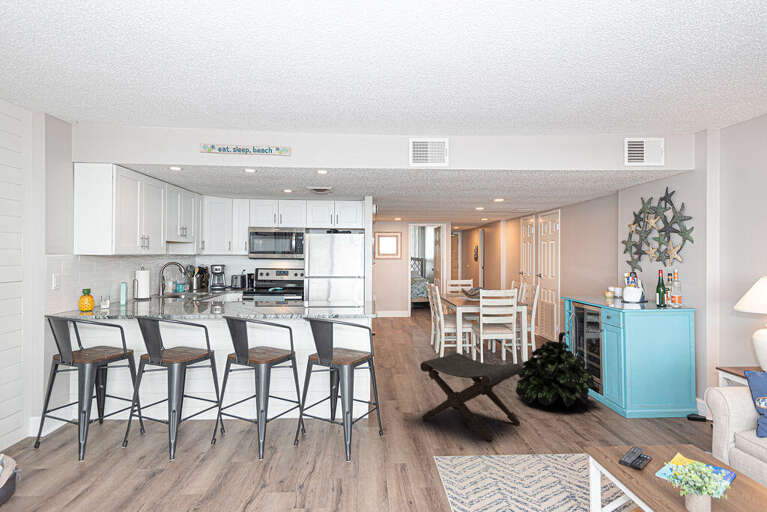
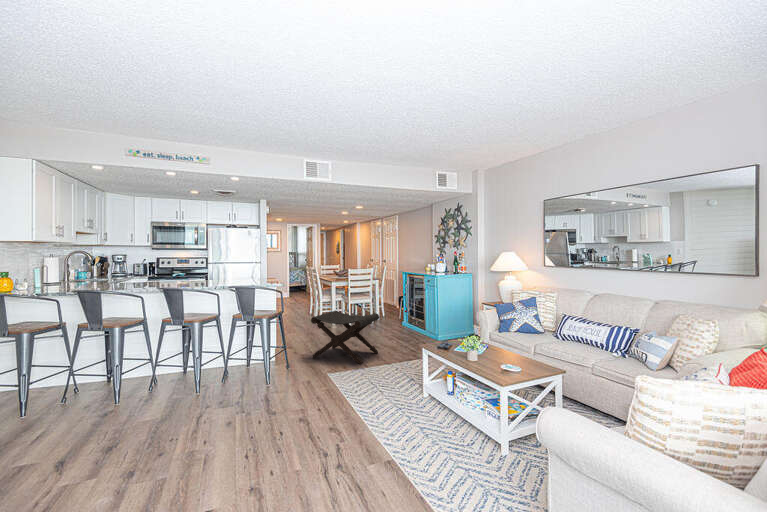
potted plant: present [516,341,599,407] -> none [373,299,424,341]

